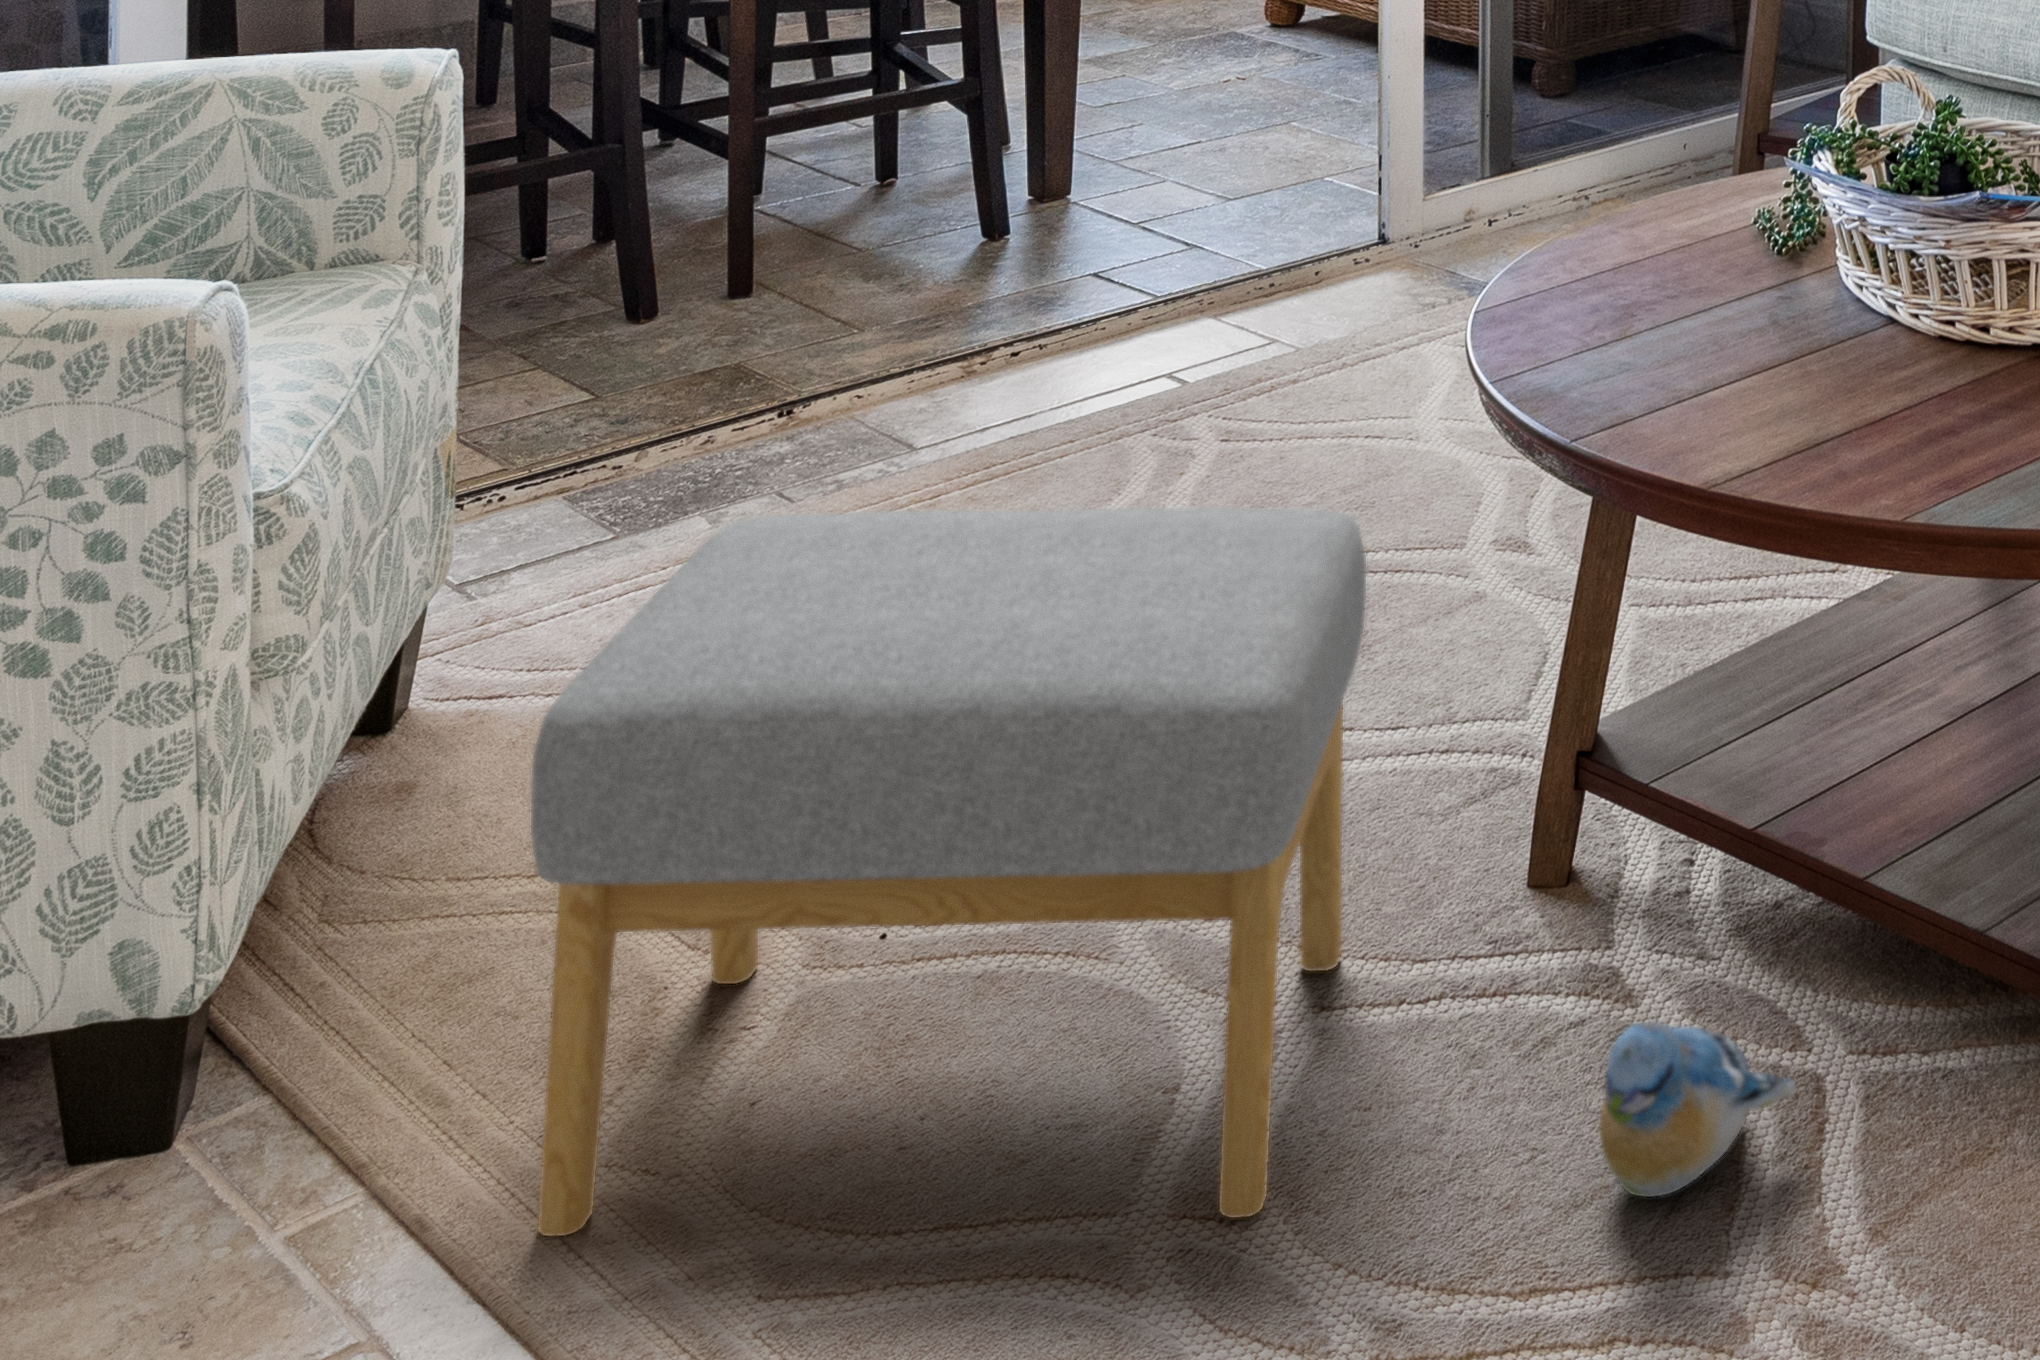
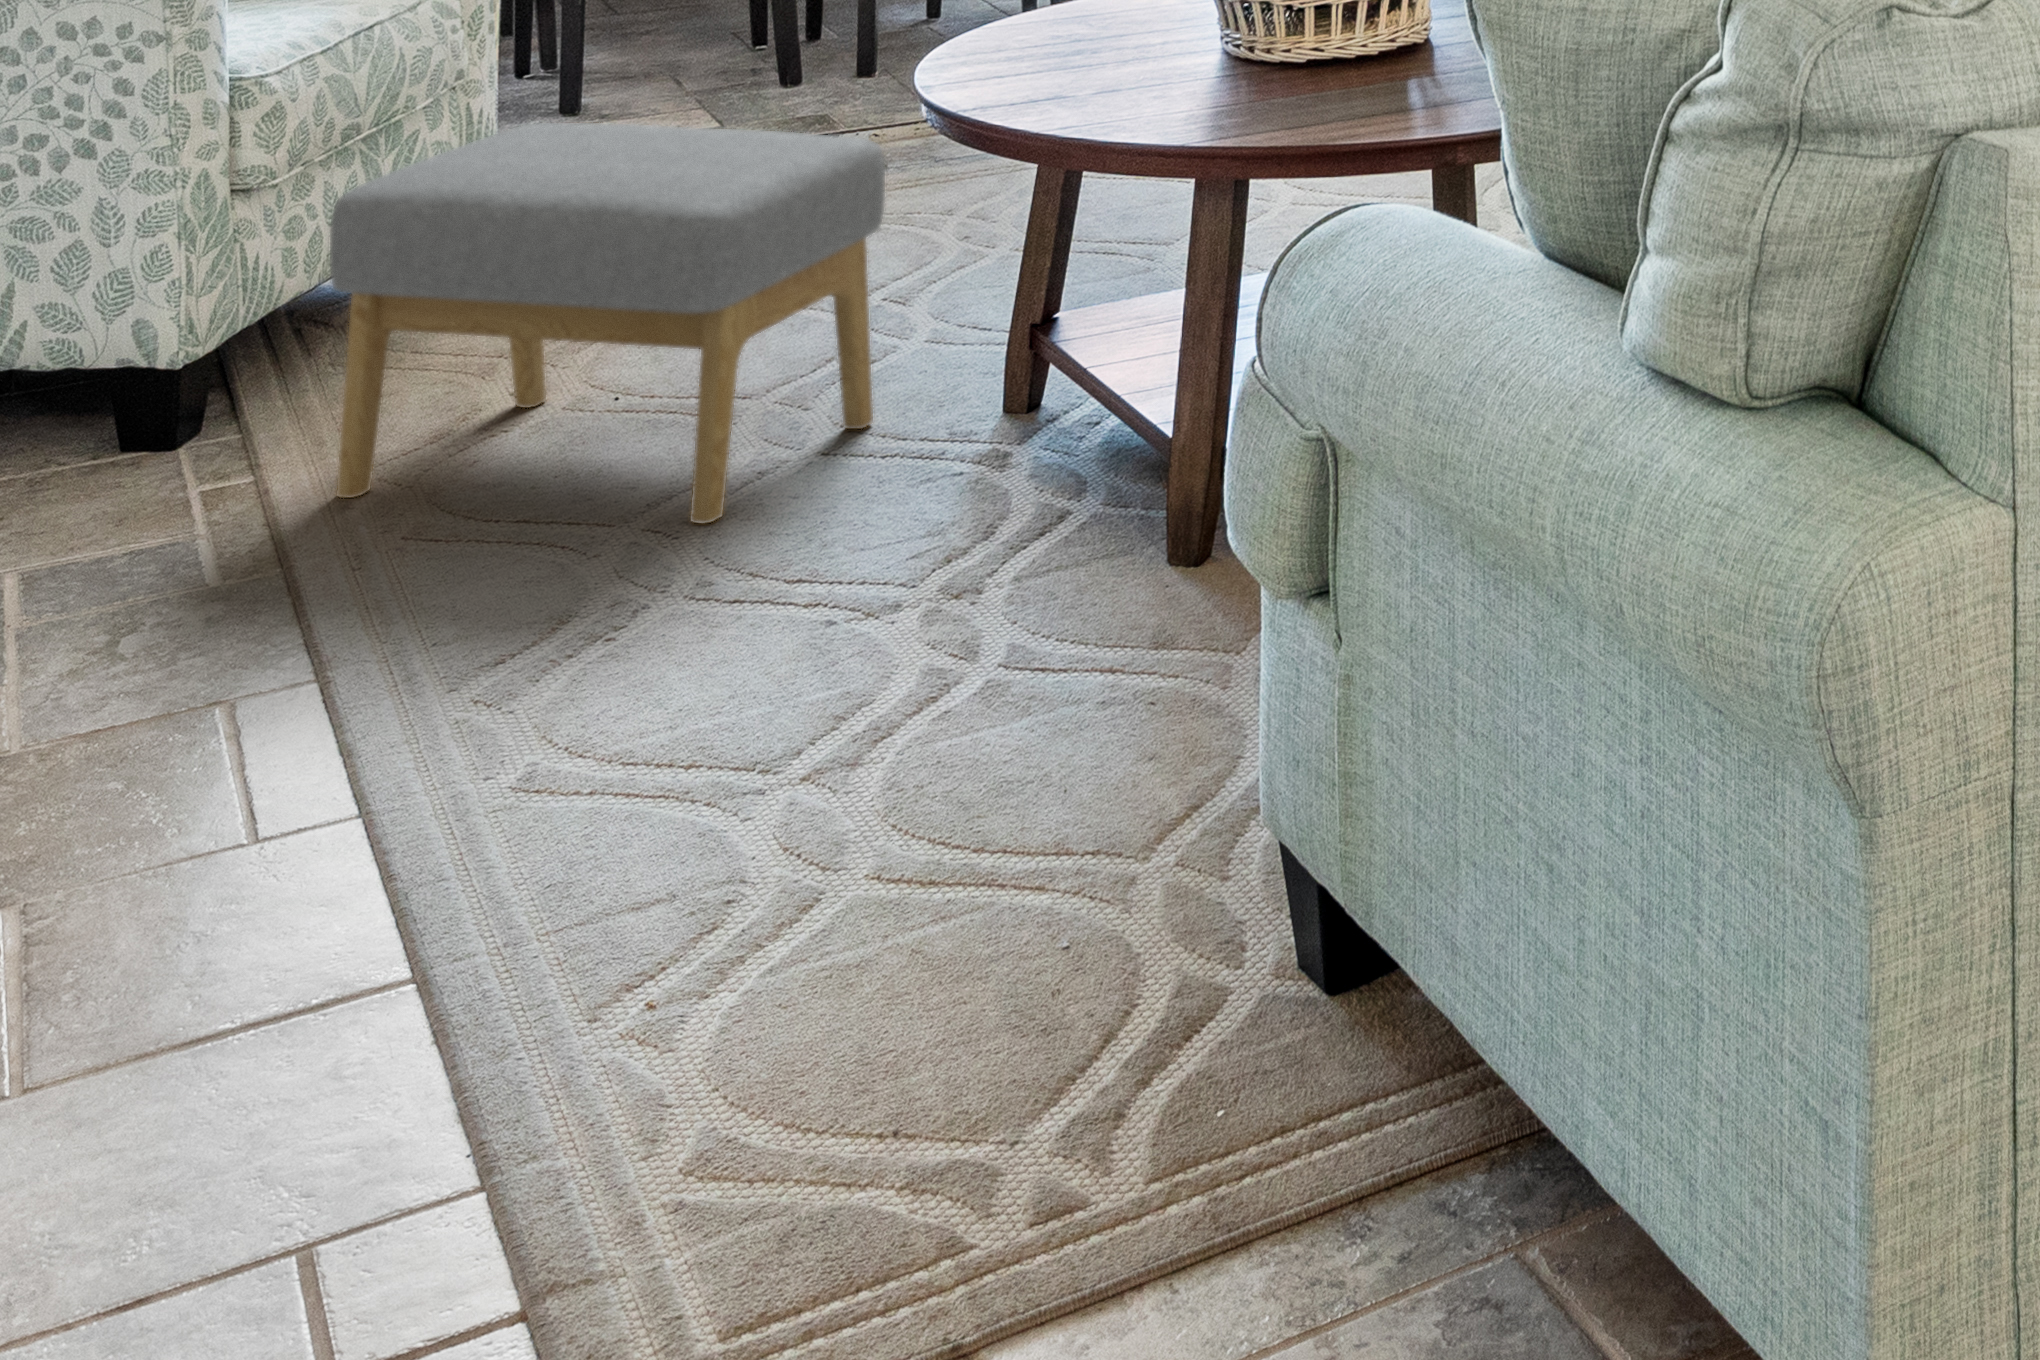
plush toy: present [1599,1022,1795,1197] -> none [890,428,1043,535]

